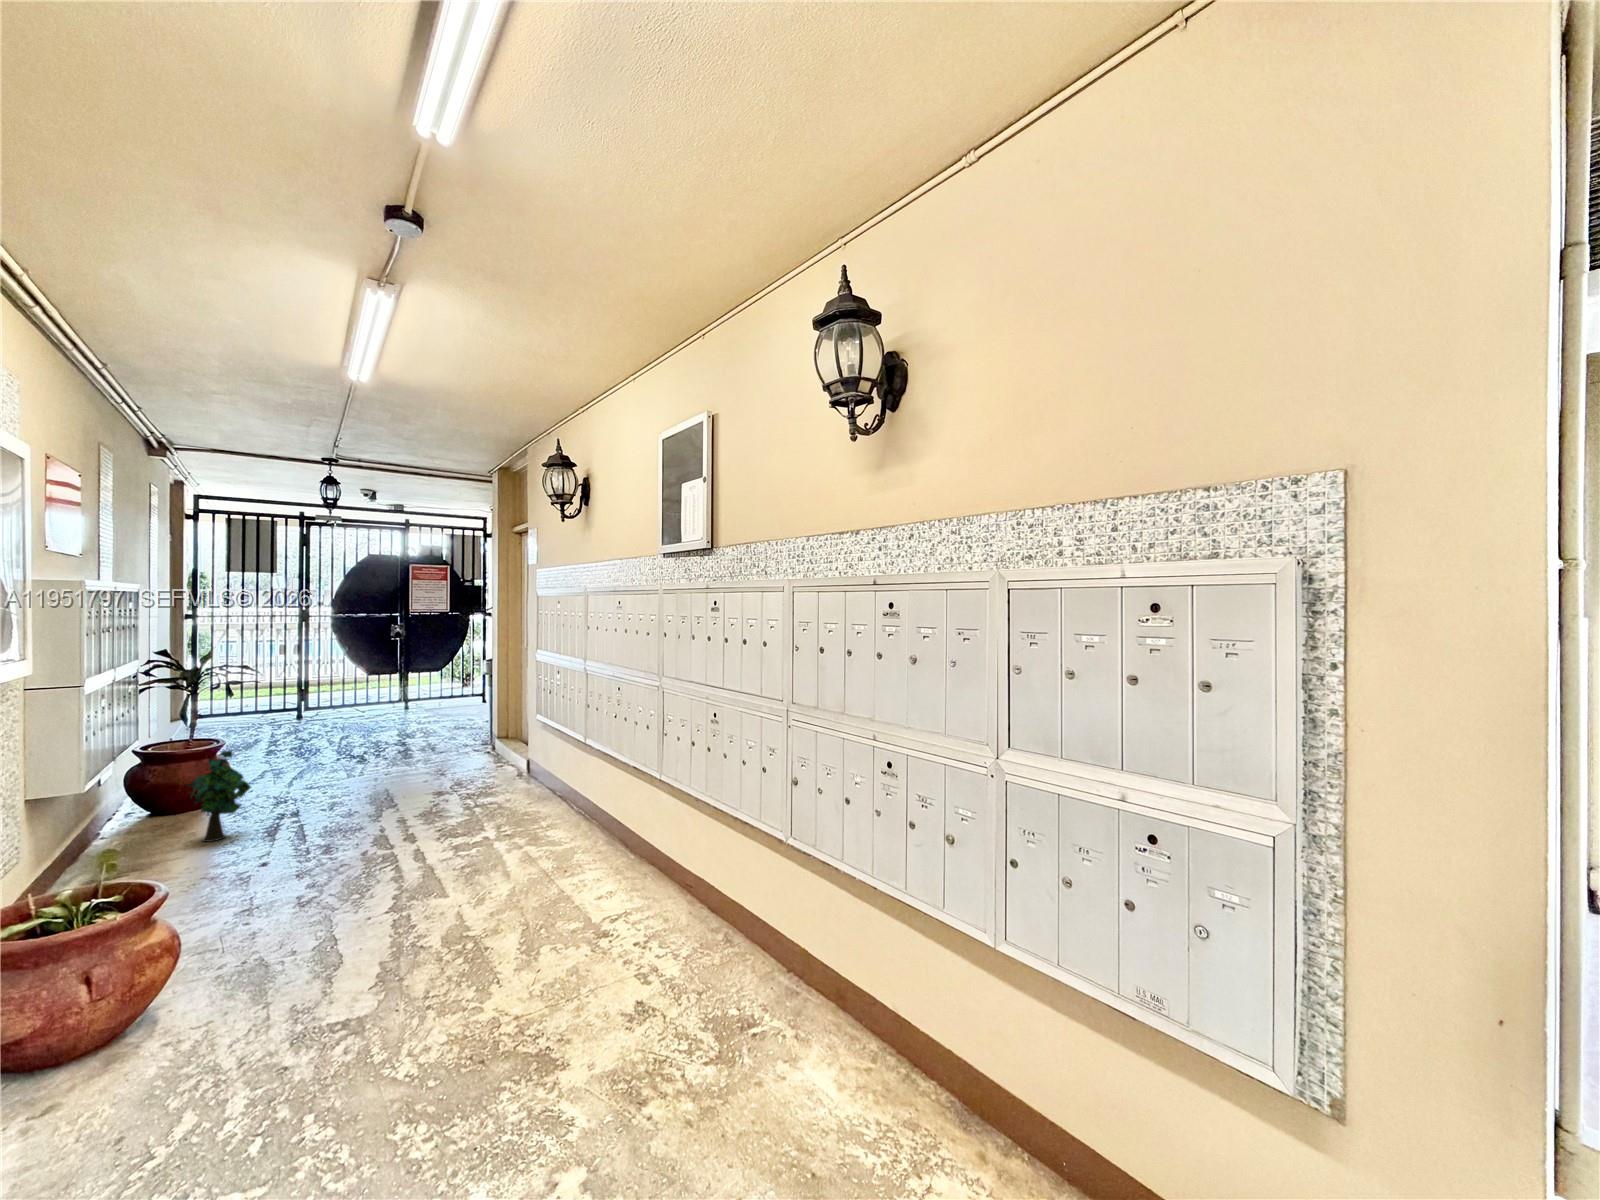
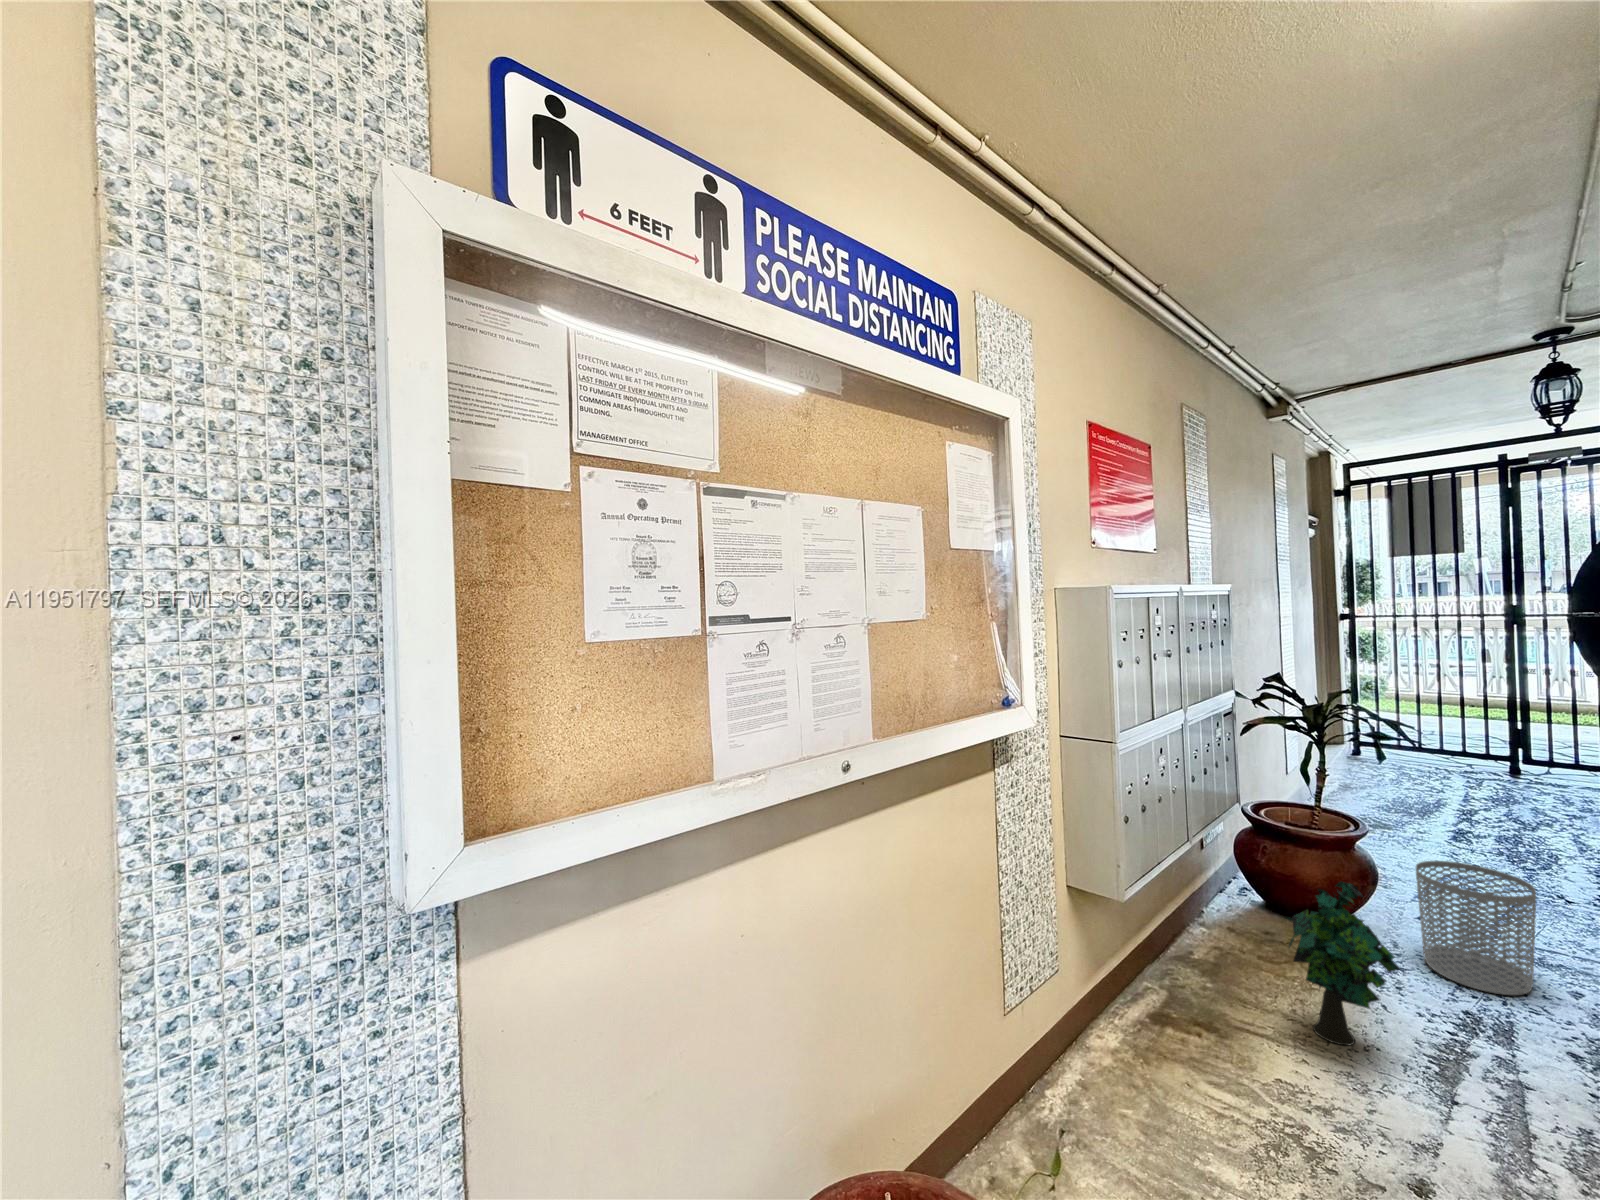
waste bin: none [255,743,310,804] -> present [1416,861,1536,995]

